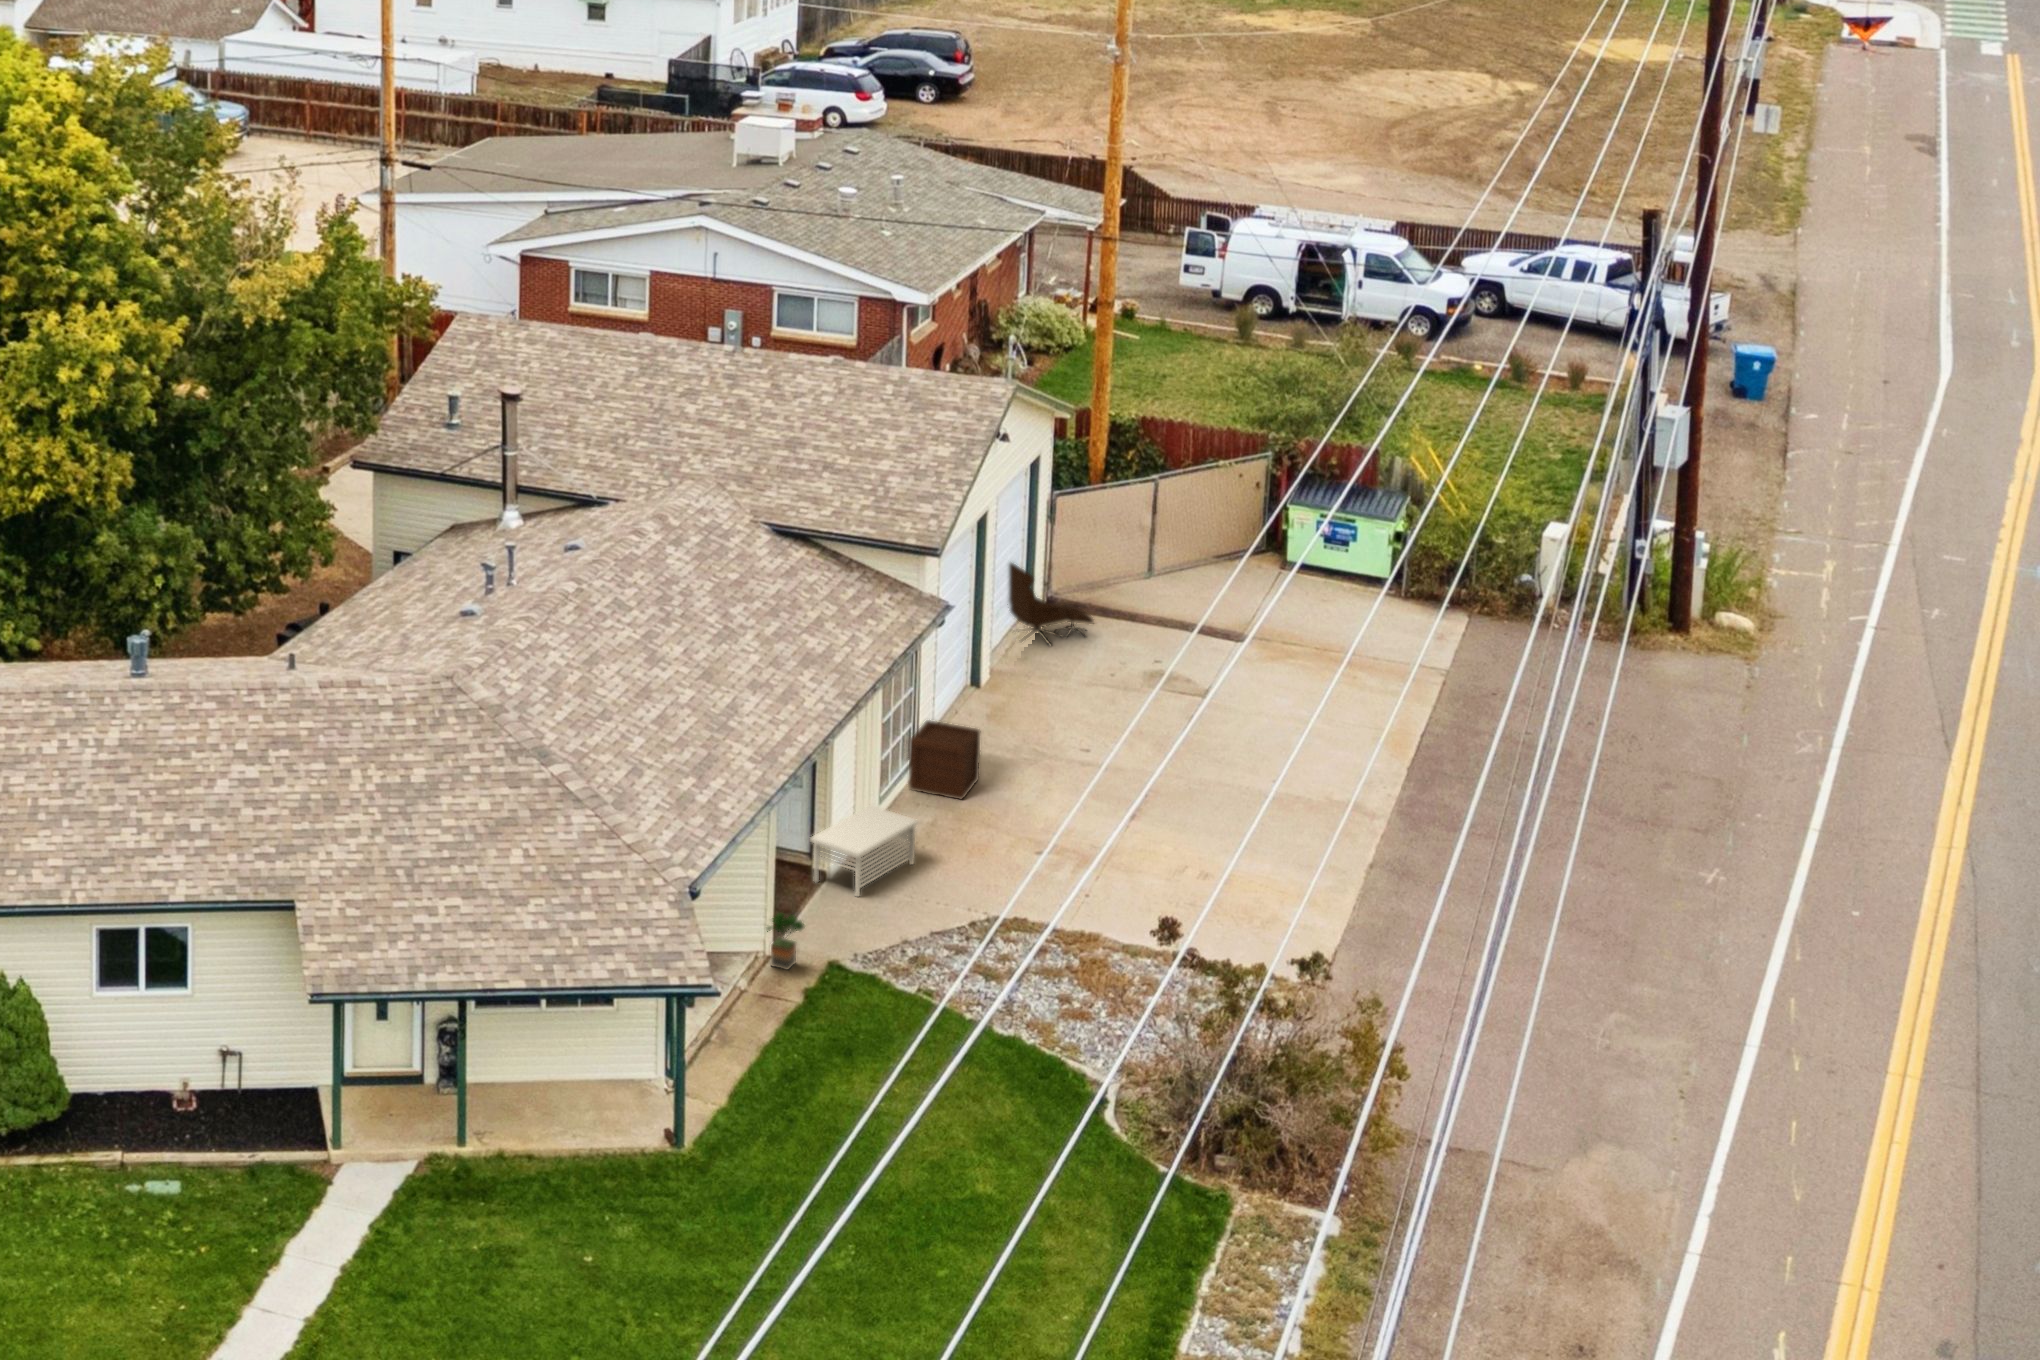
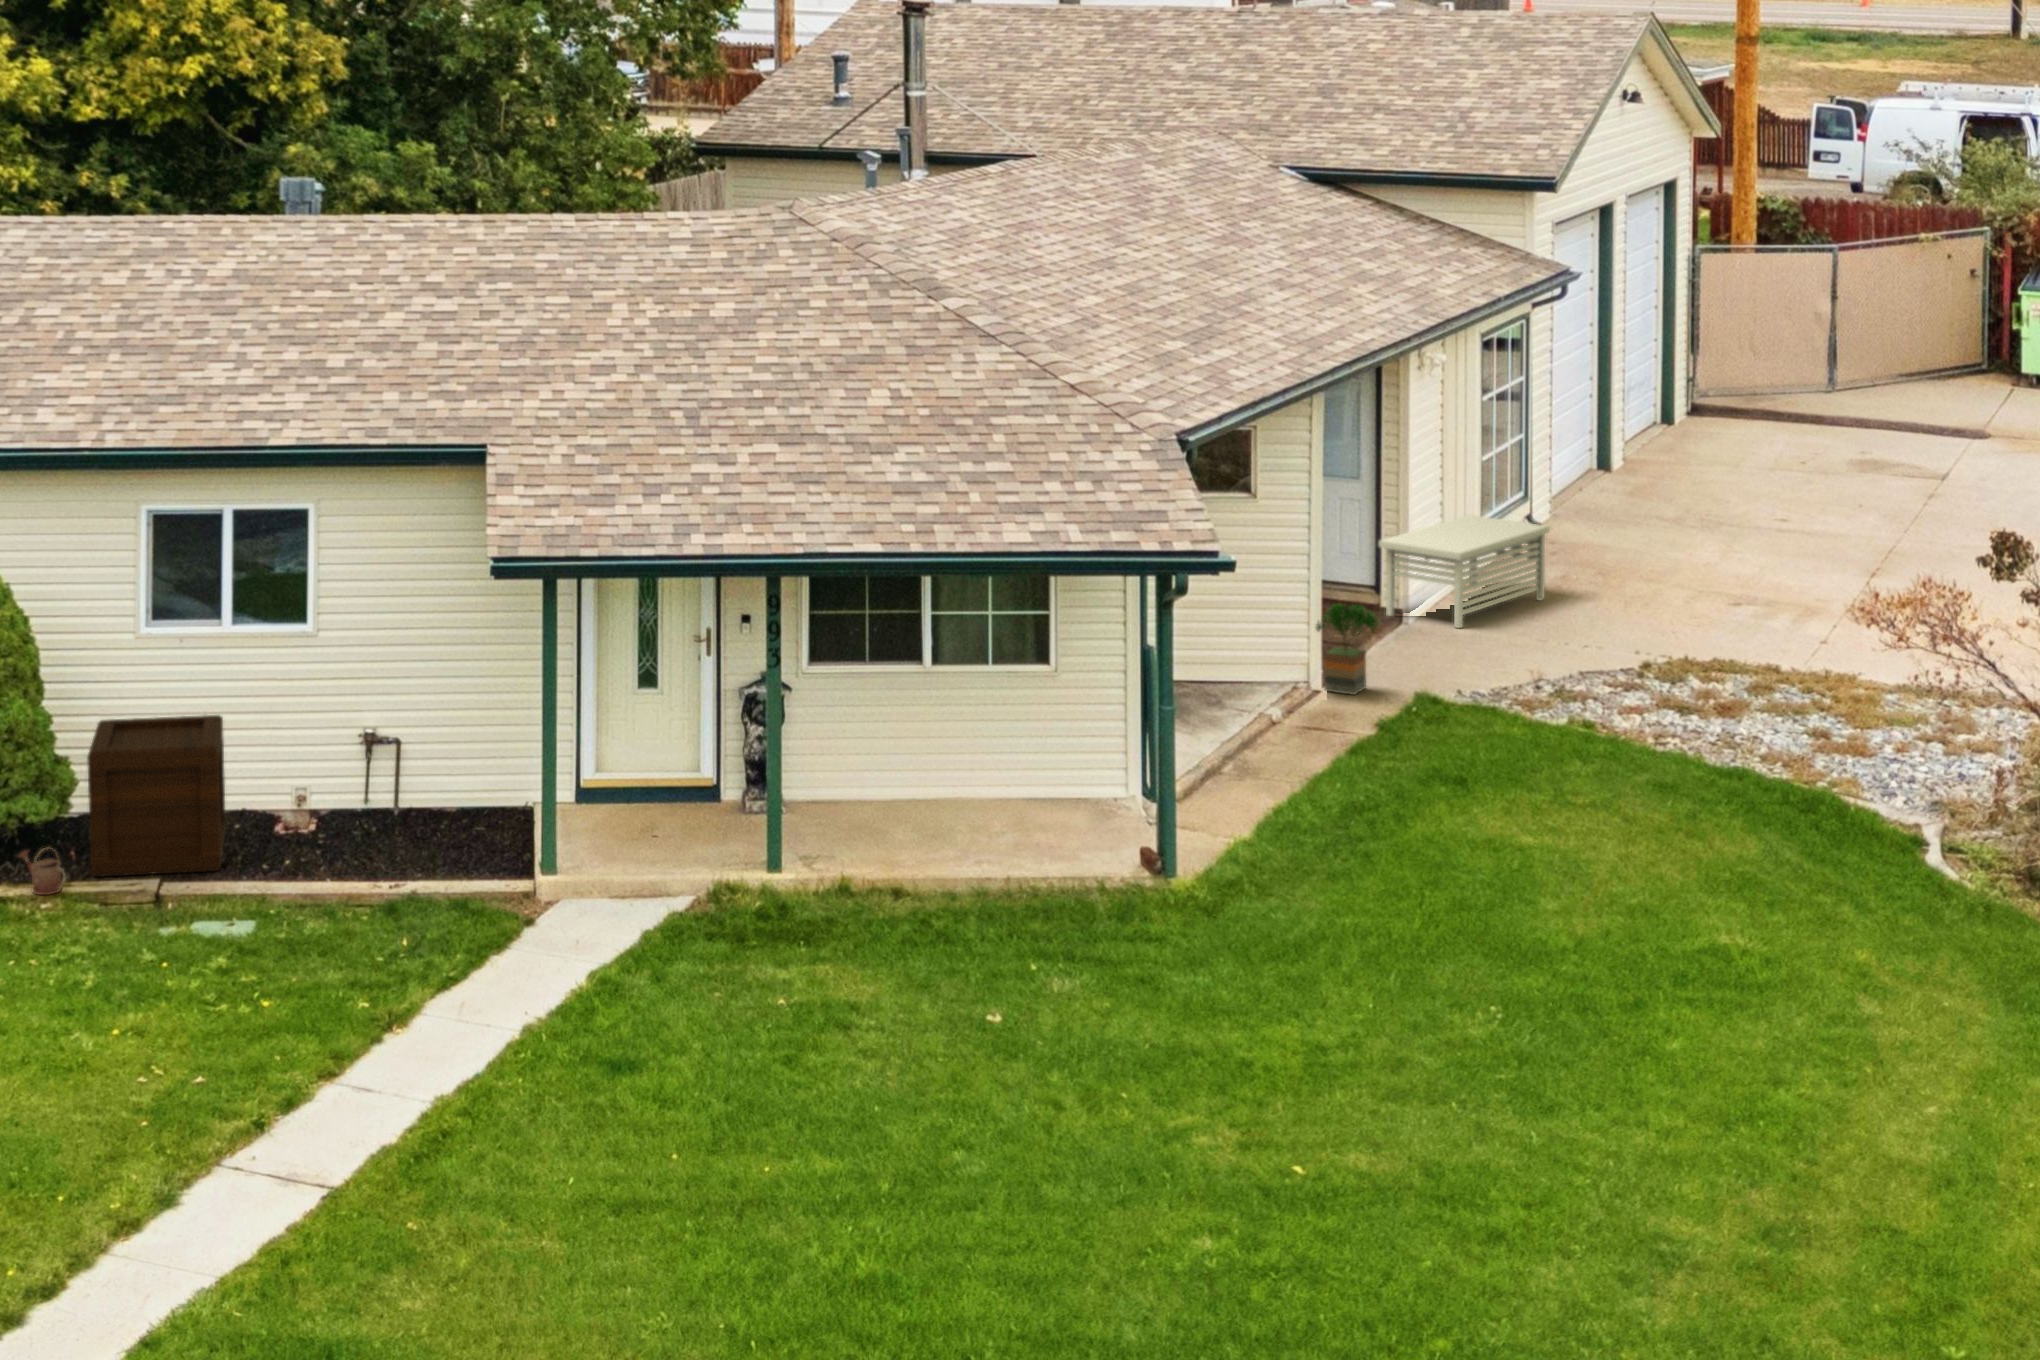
lounge chair: present [1009,563,1094,643] -> none [1631,313,1765,432]
wooden crate: present [908,720,981,799] -> present [87,715,226,877]
watering can: none [45,1134,75,1162] -> present [19,847,66,895]

